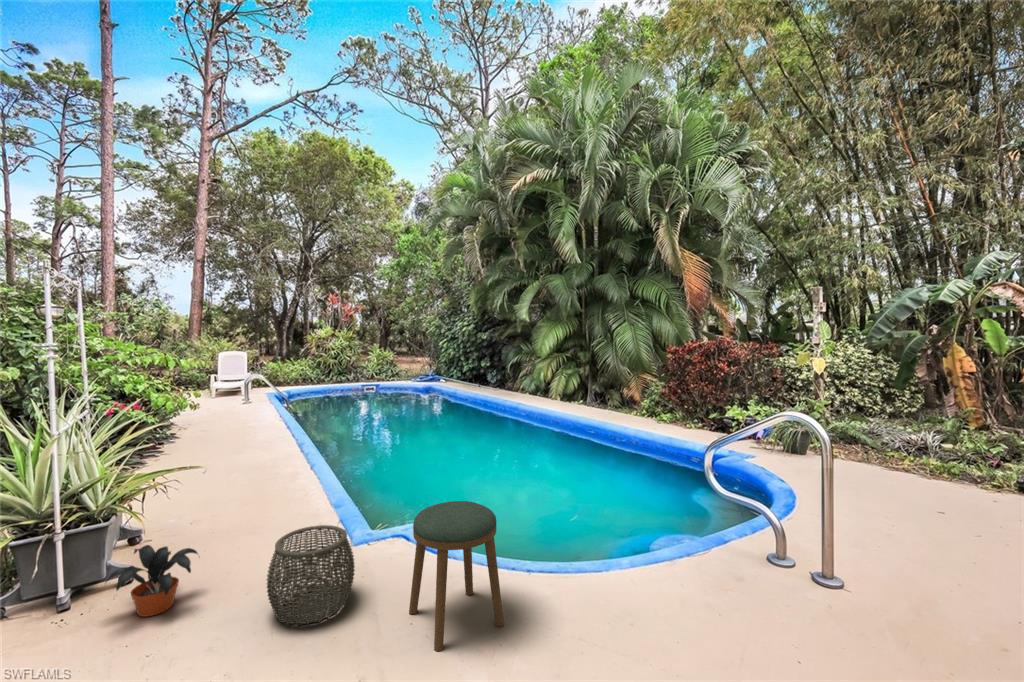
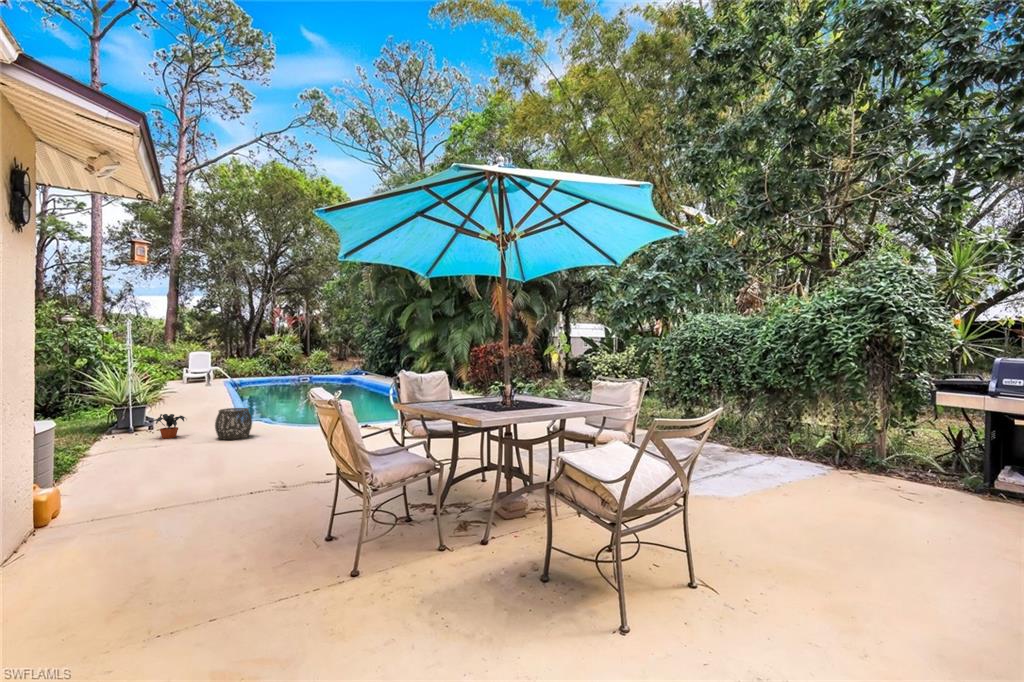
stool: present [409,501,504,651] -> none [272,396,308,443]

